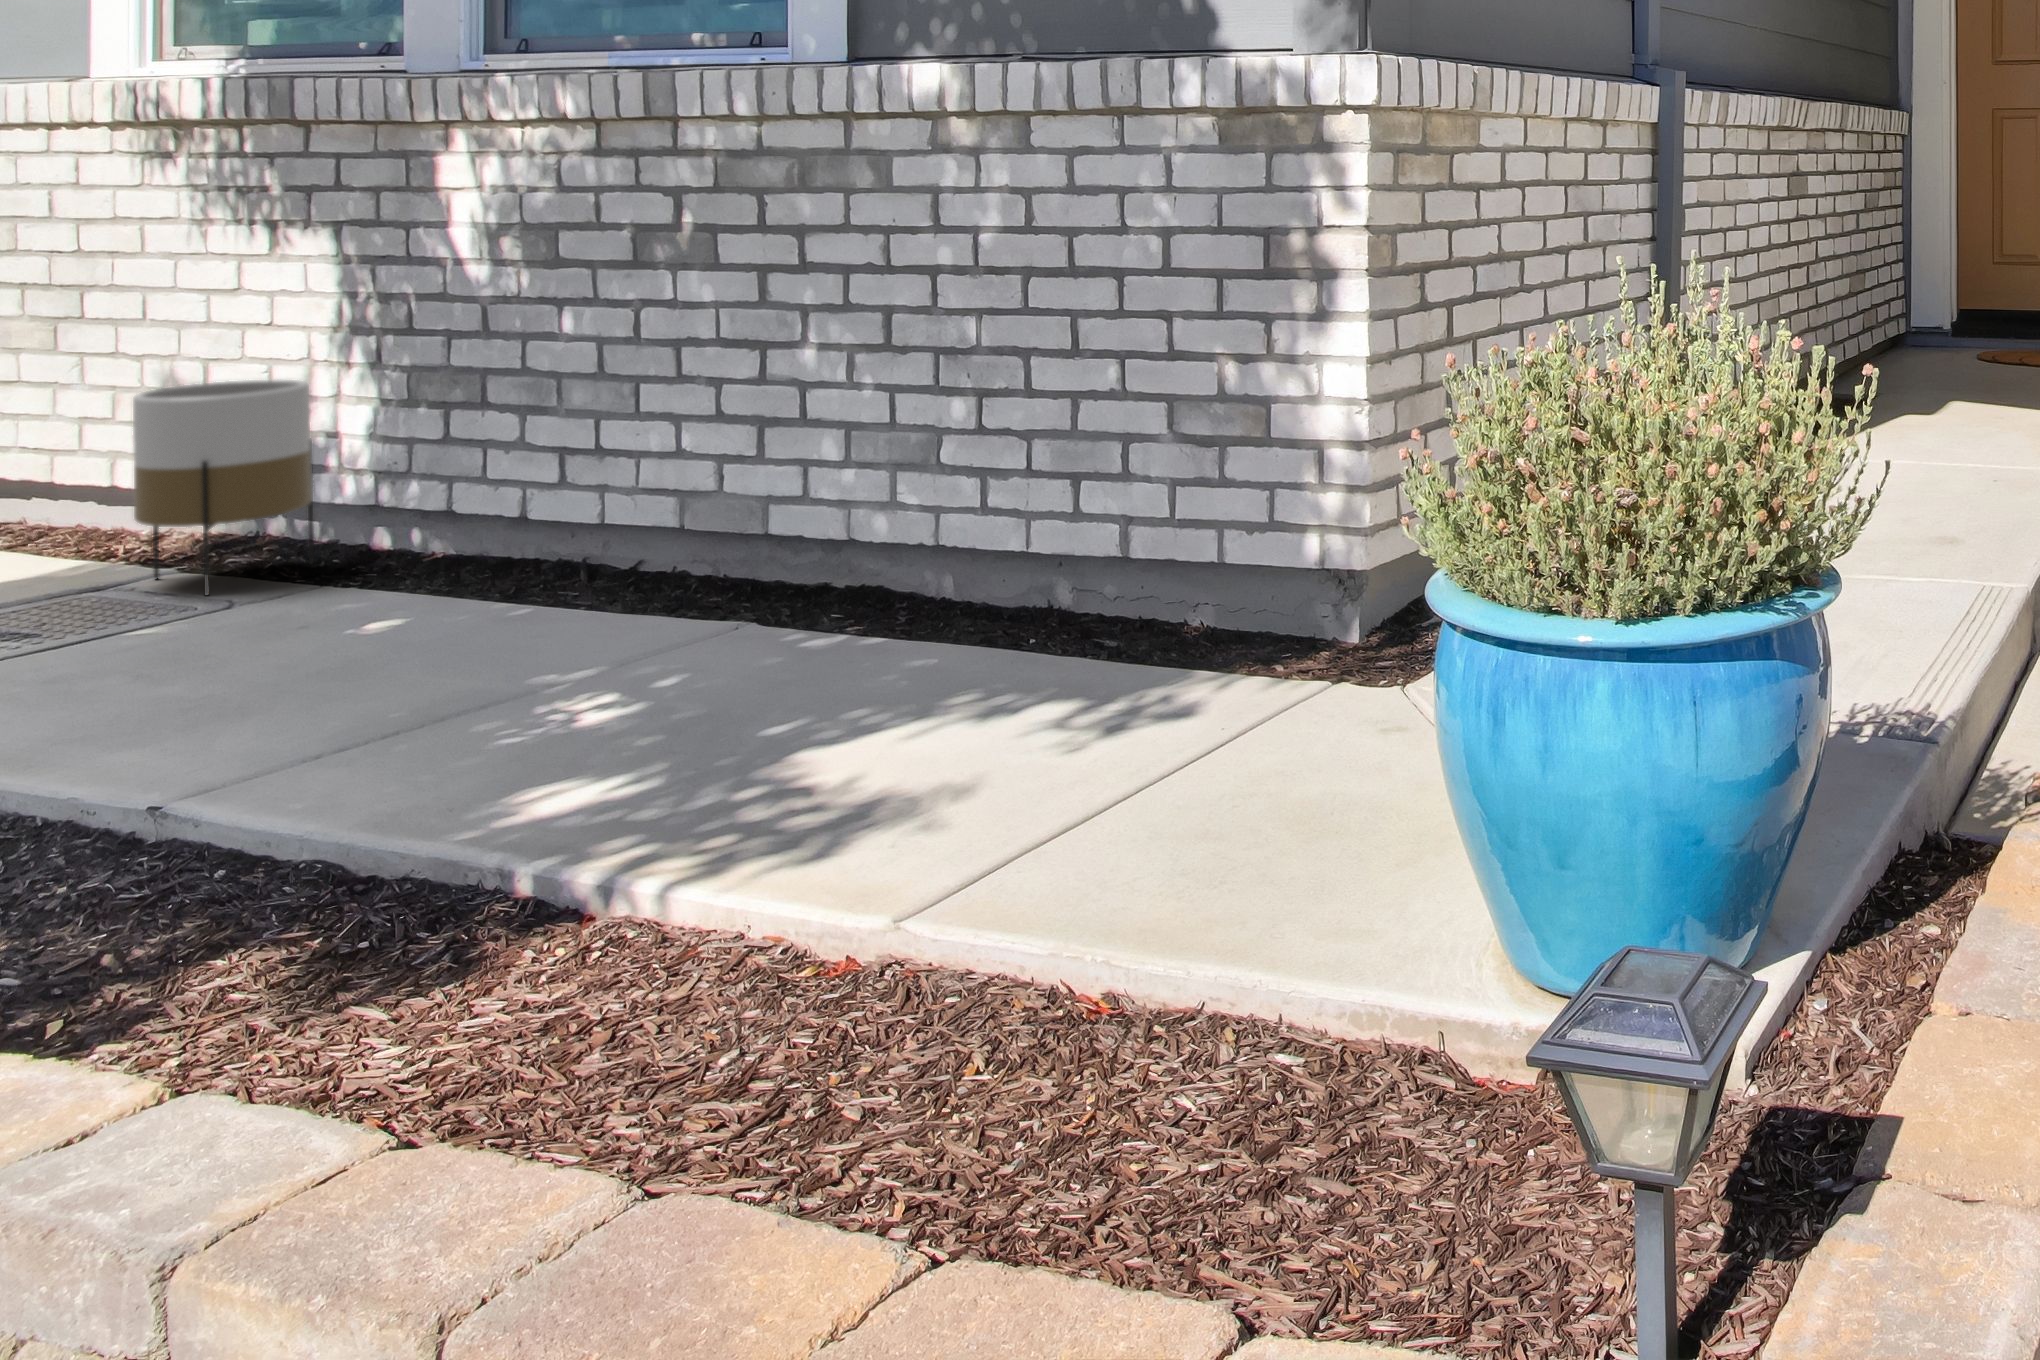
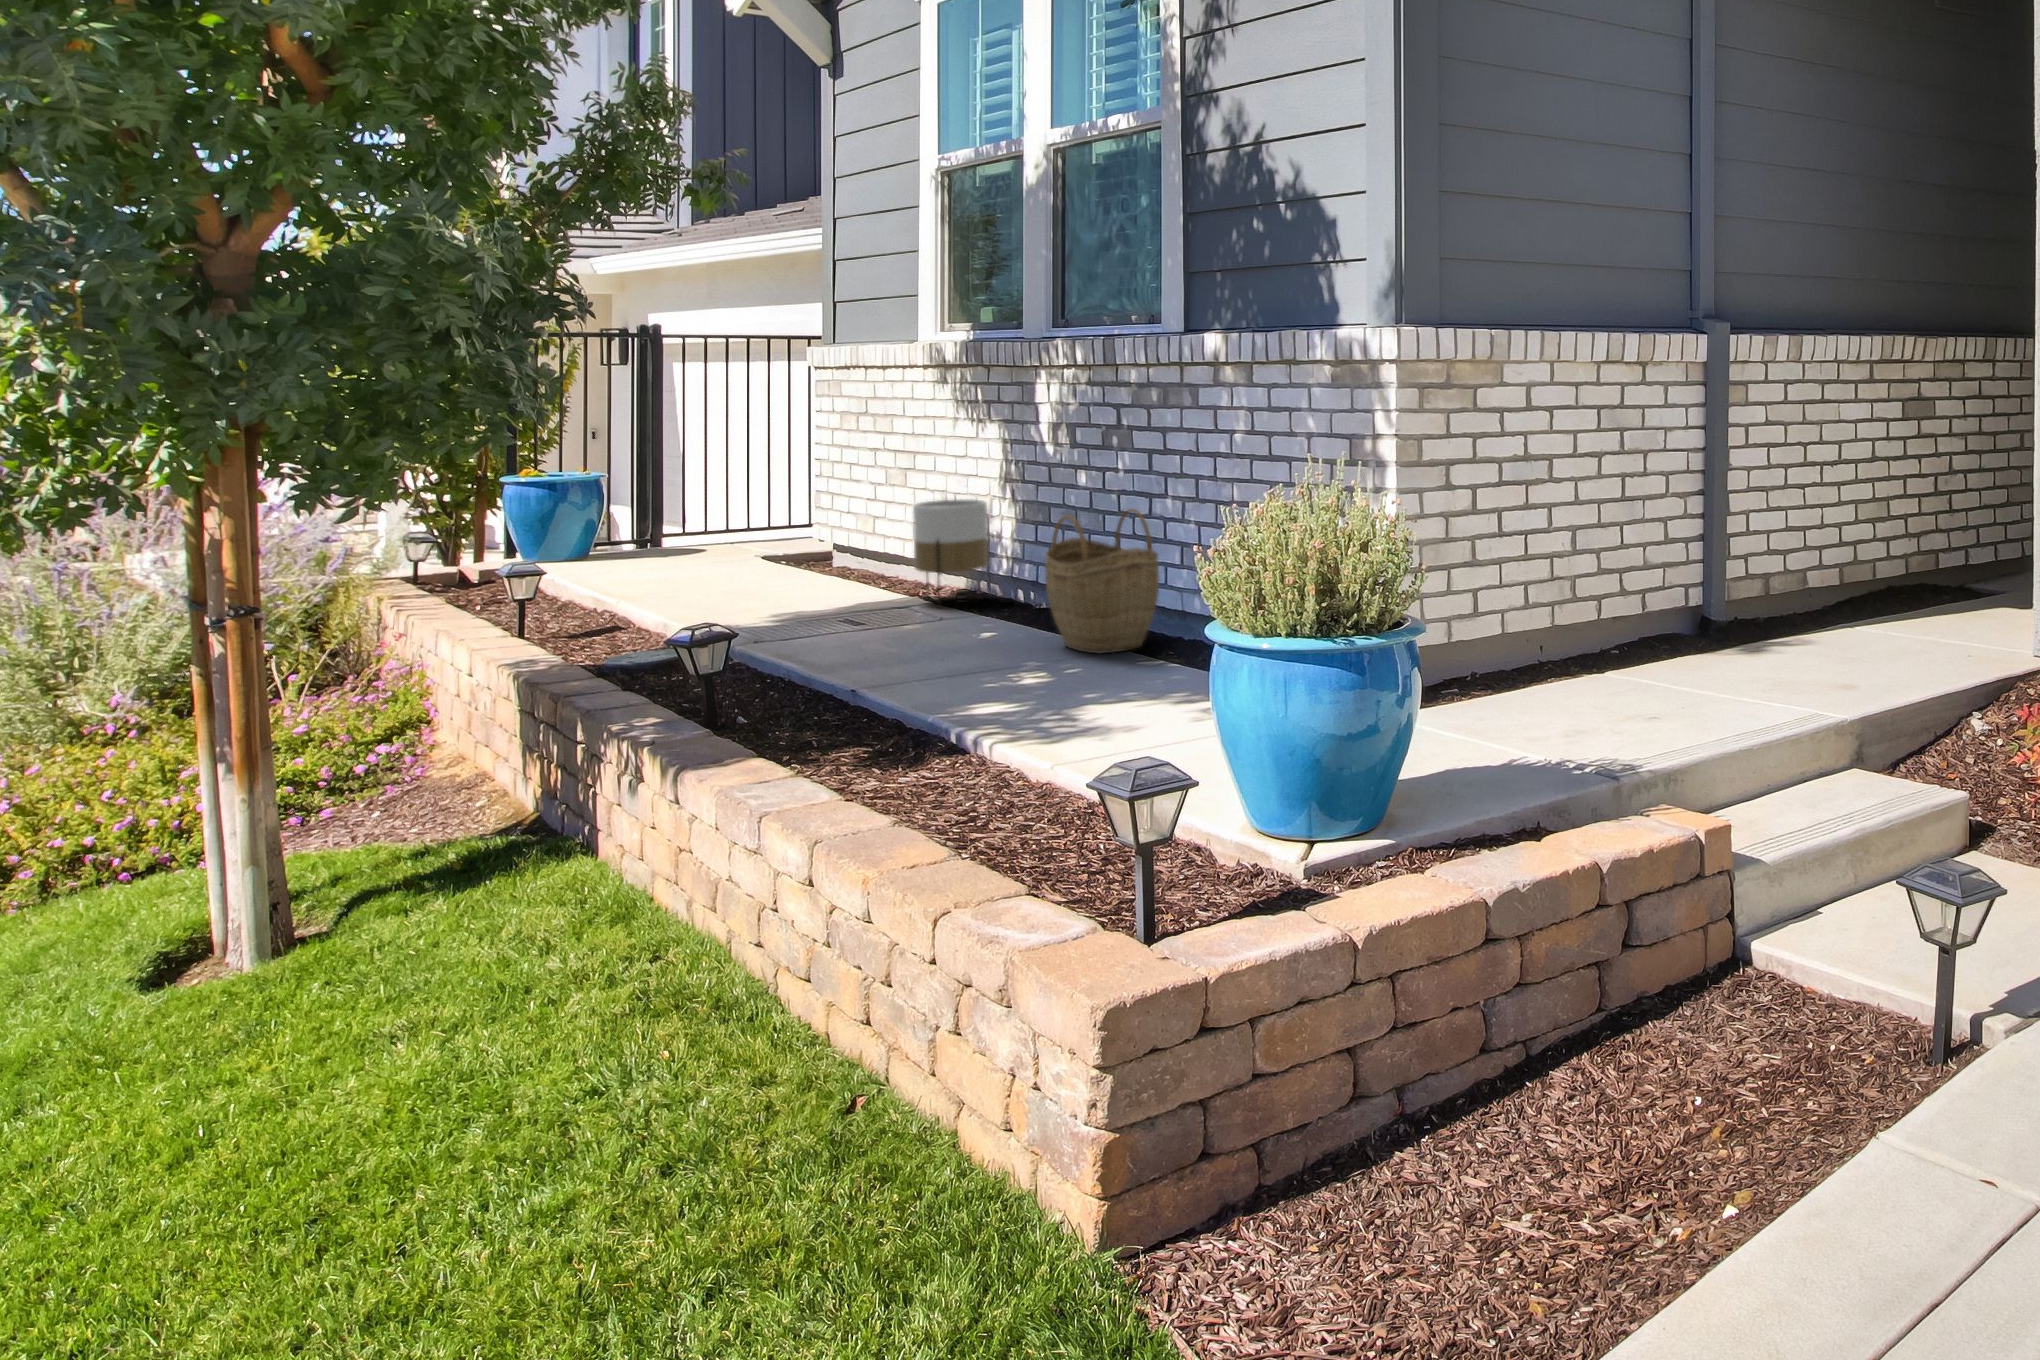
woven basket: none [550,376,801,647] -> present [1045,509,1159,653]

